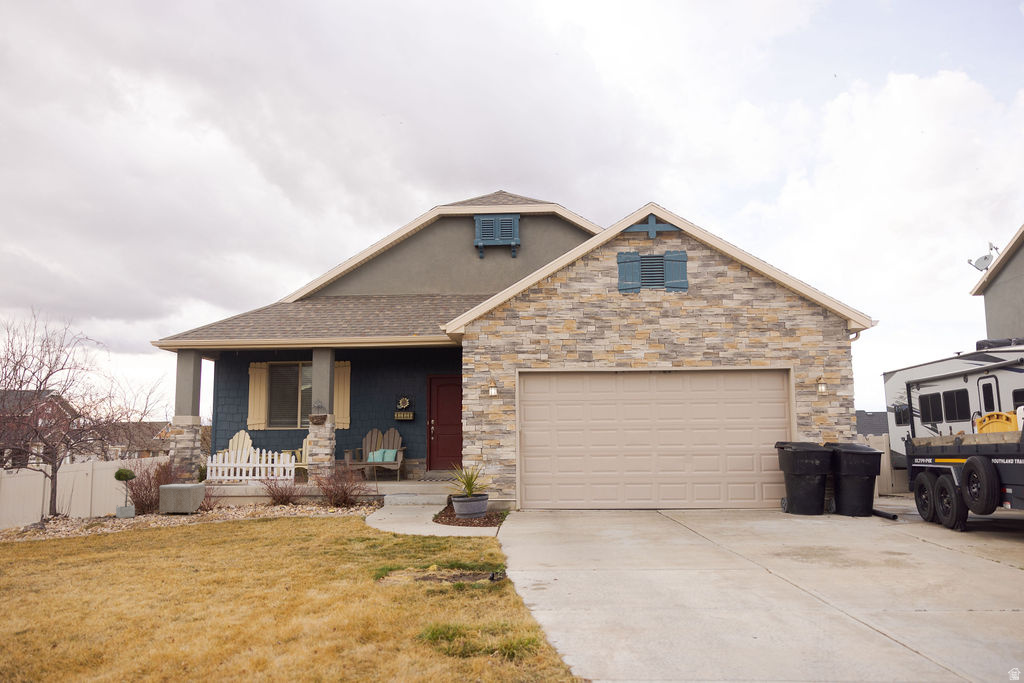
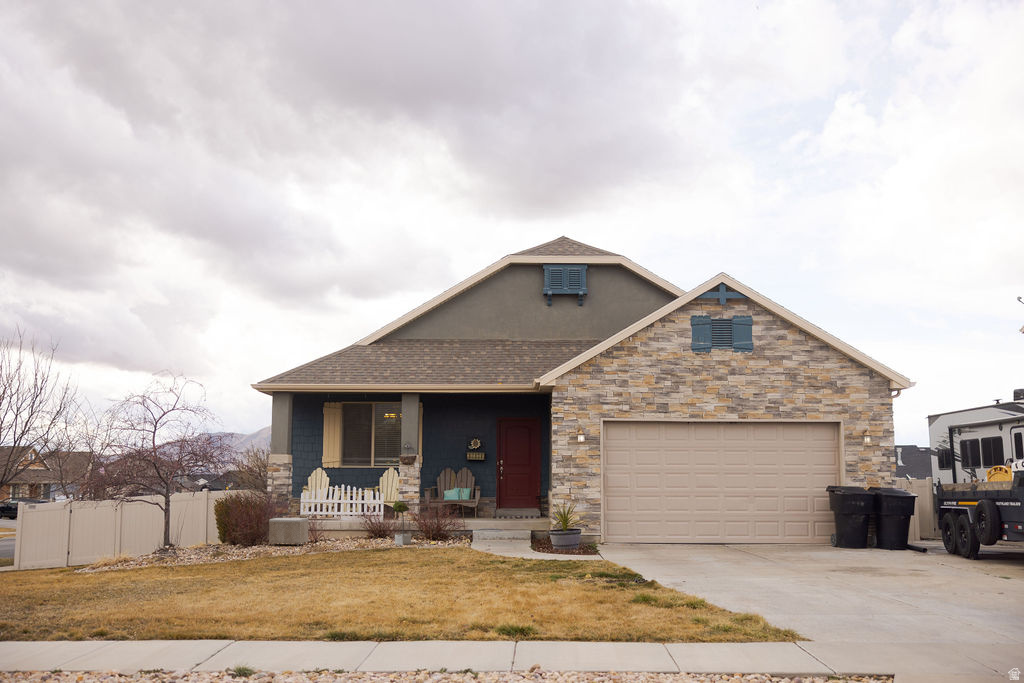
potted tree: present [114,468,137,518] -> present [393,501,411,545]

